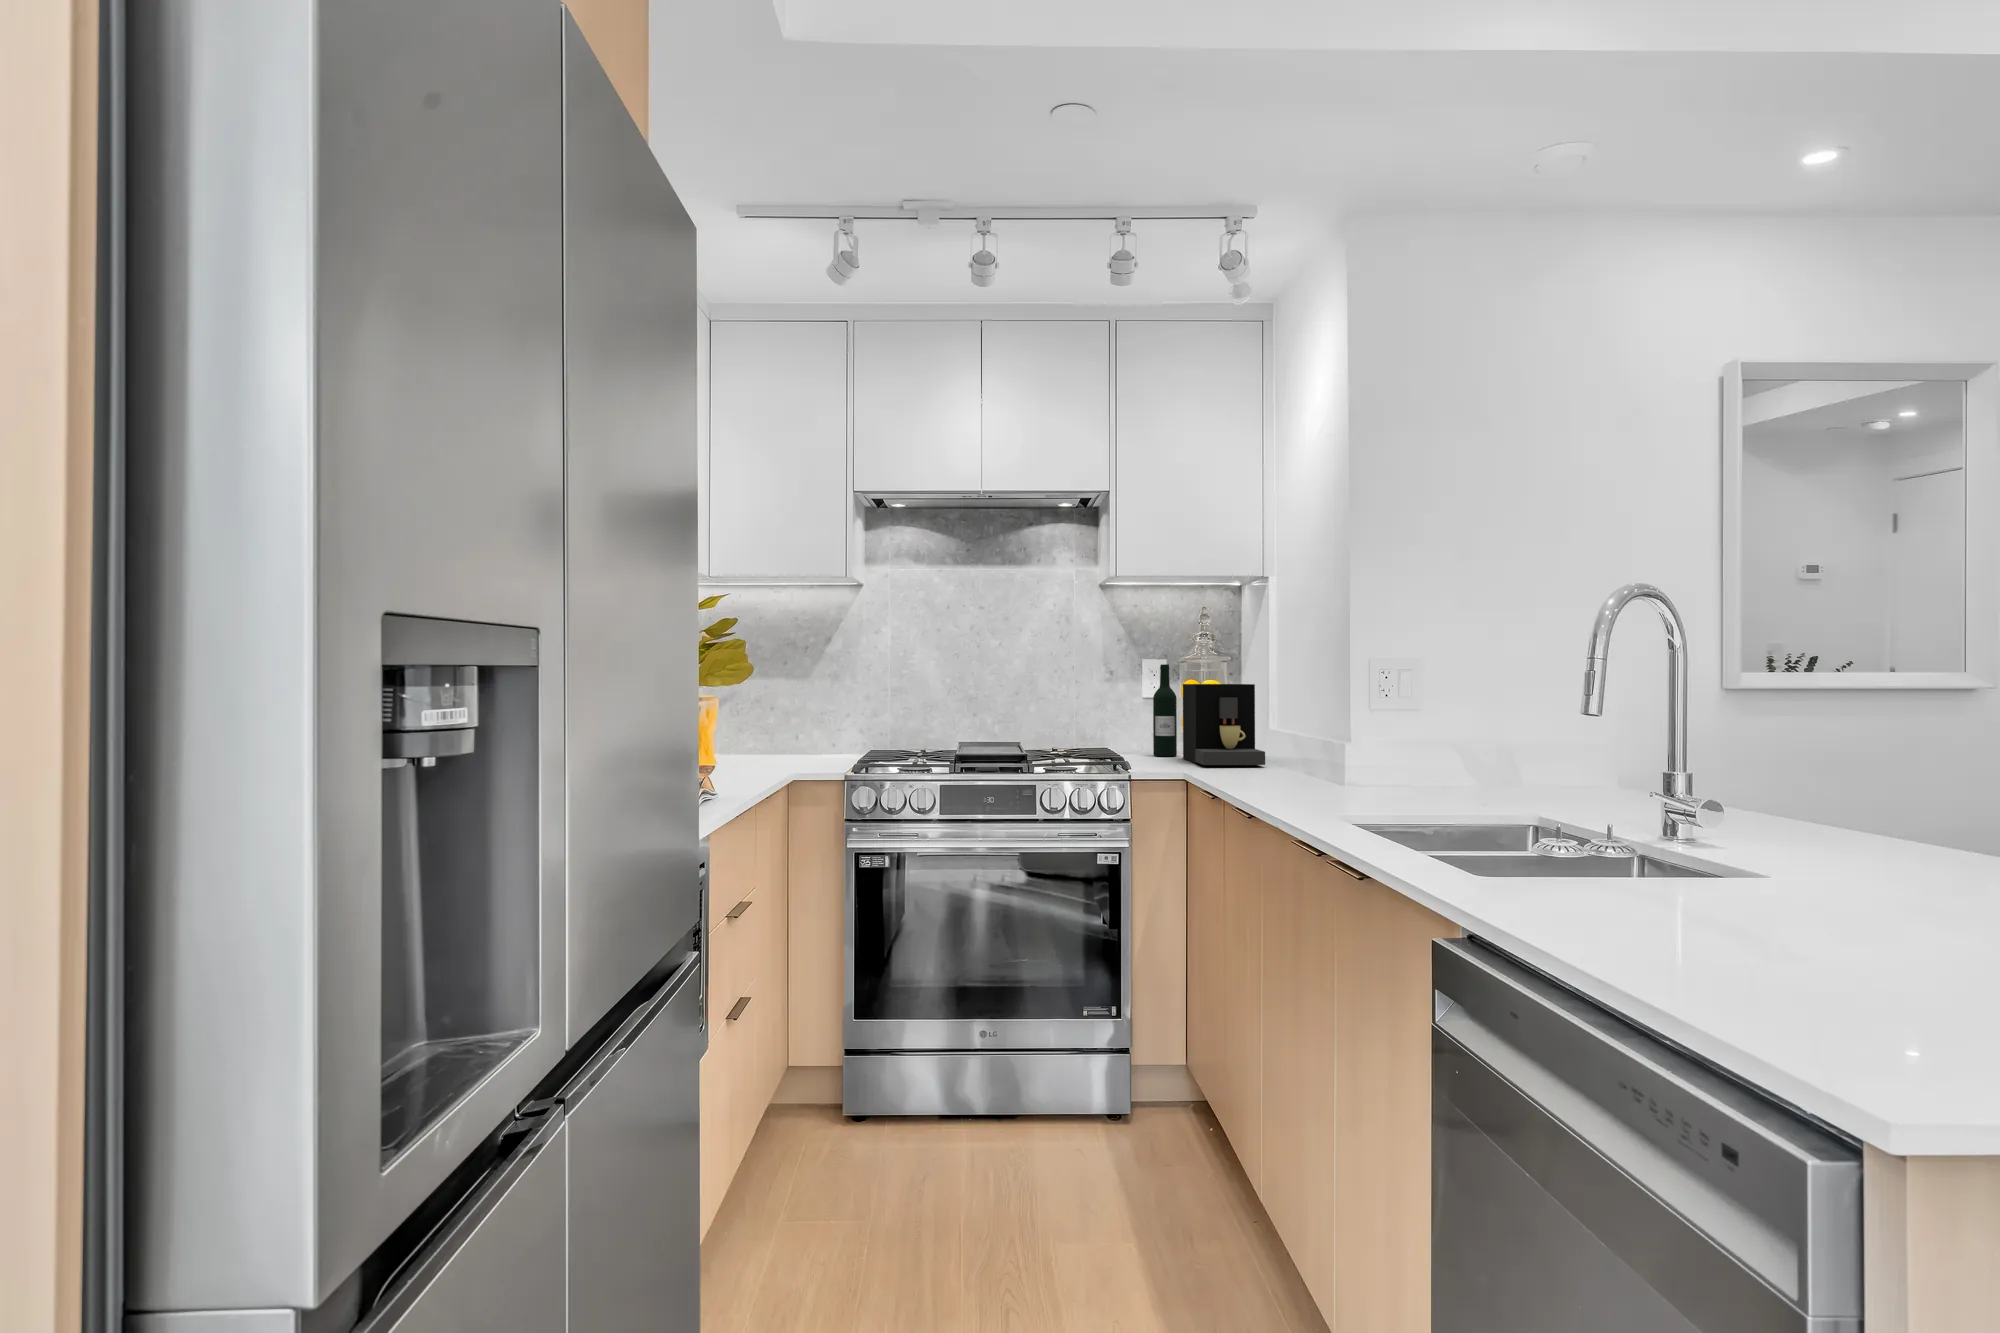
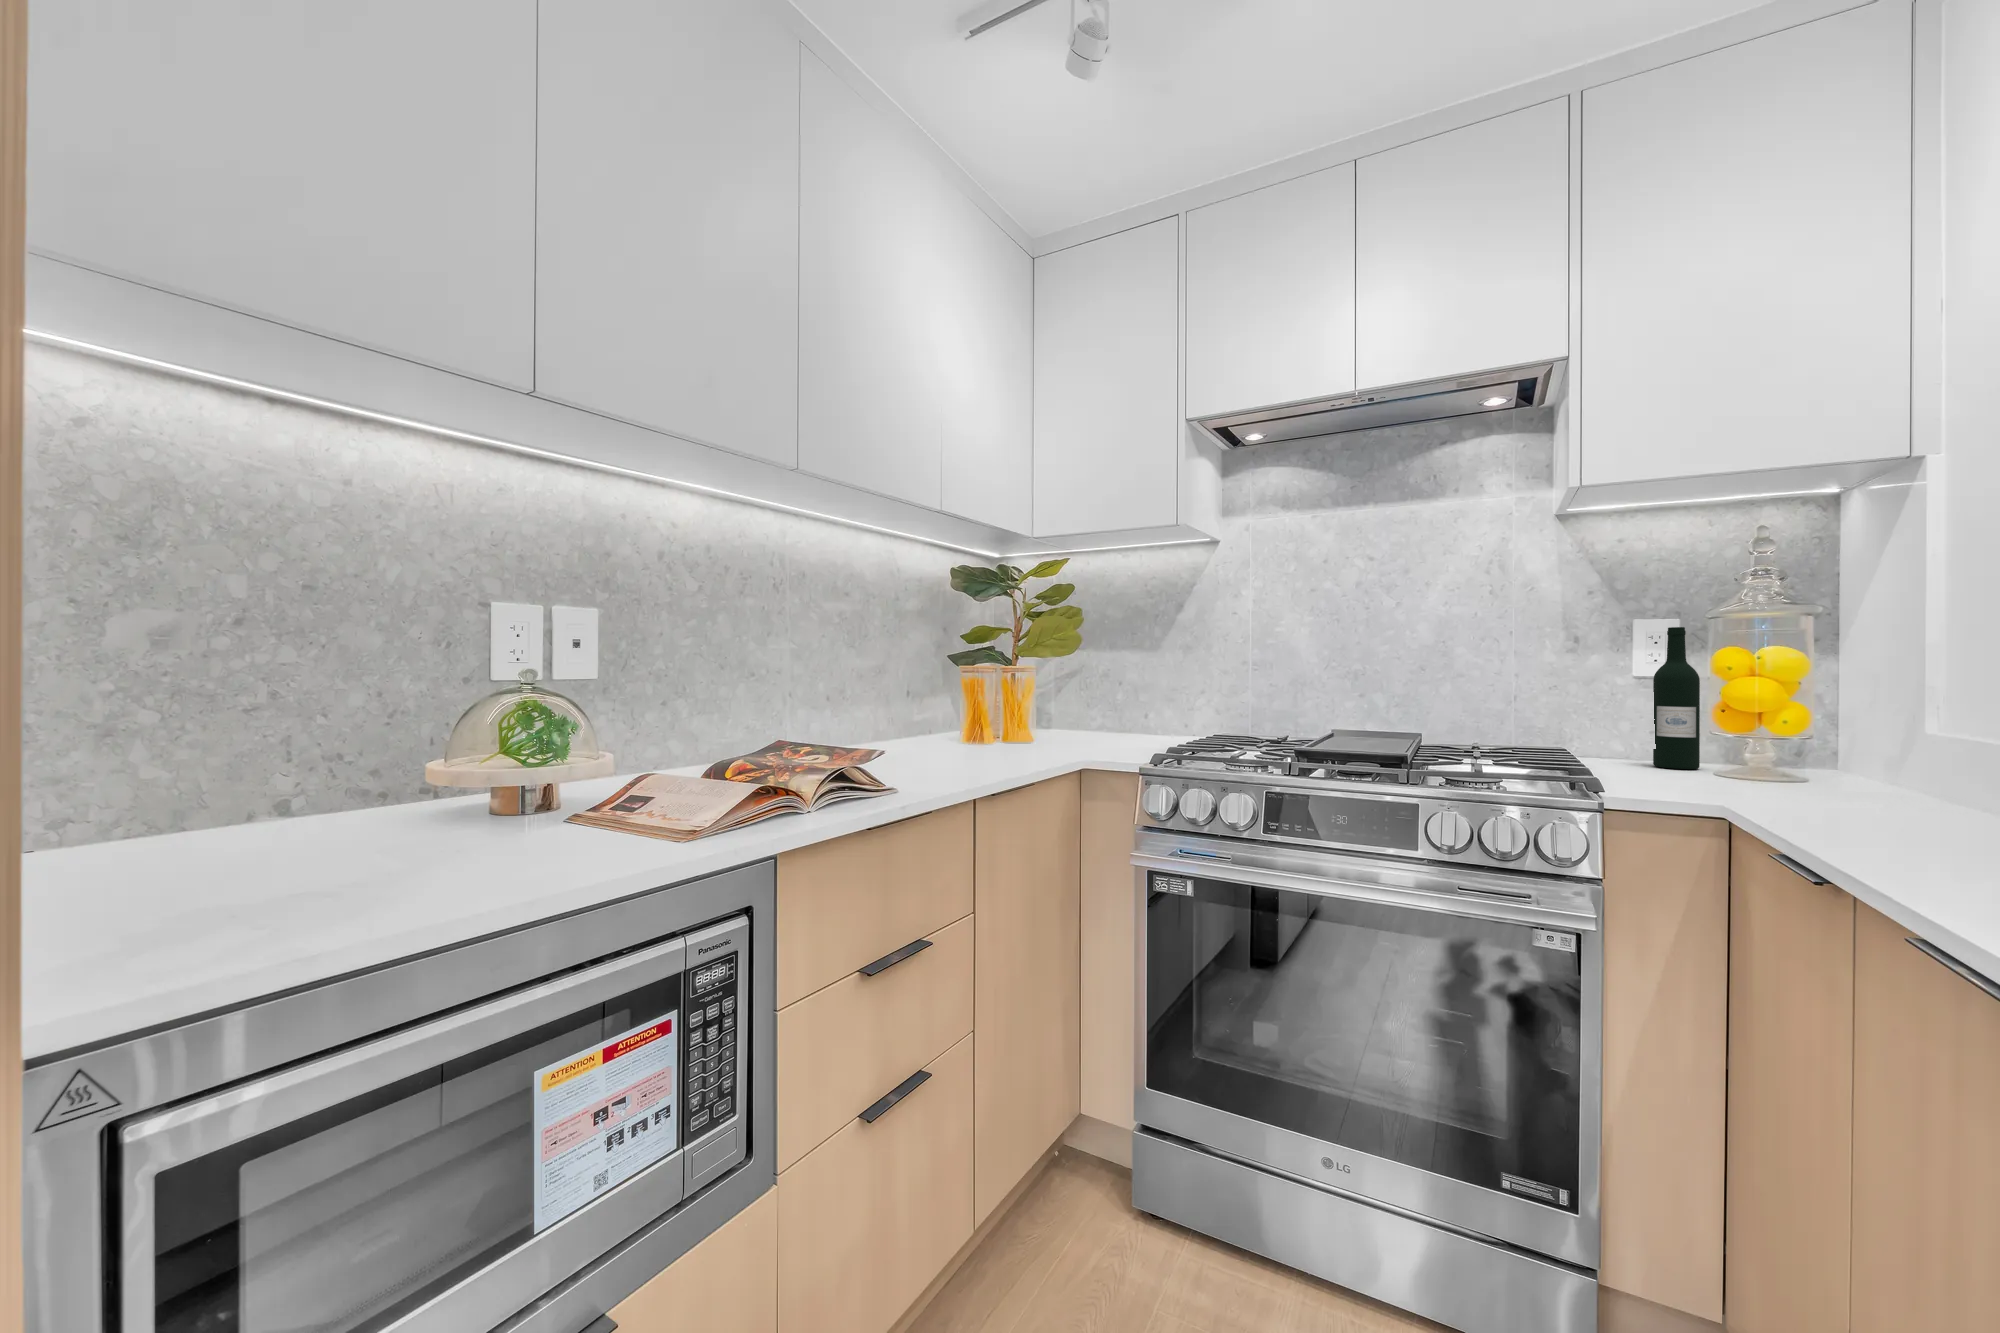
coffee maker: present [1183,684,1265,765] -> none [1713,654,1921,804]

